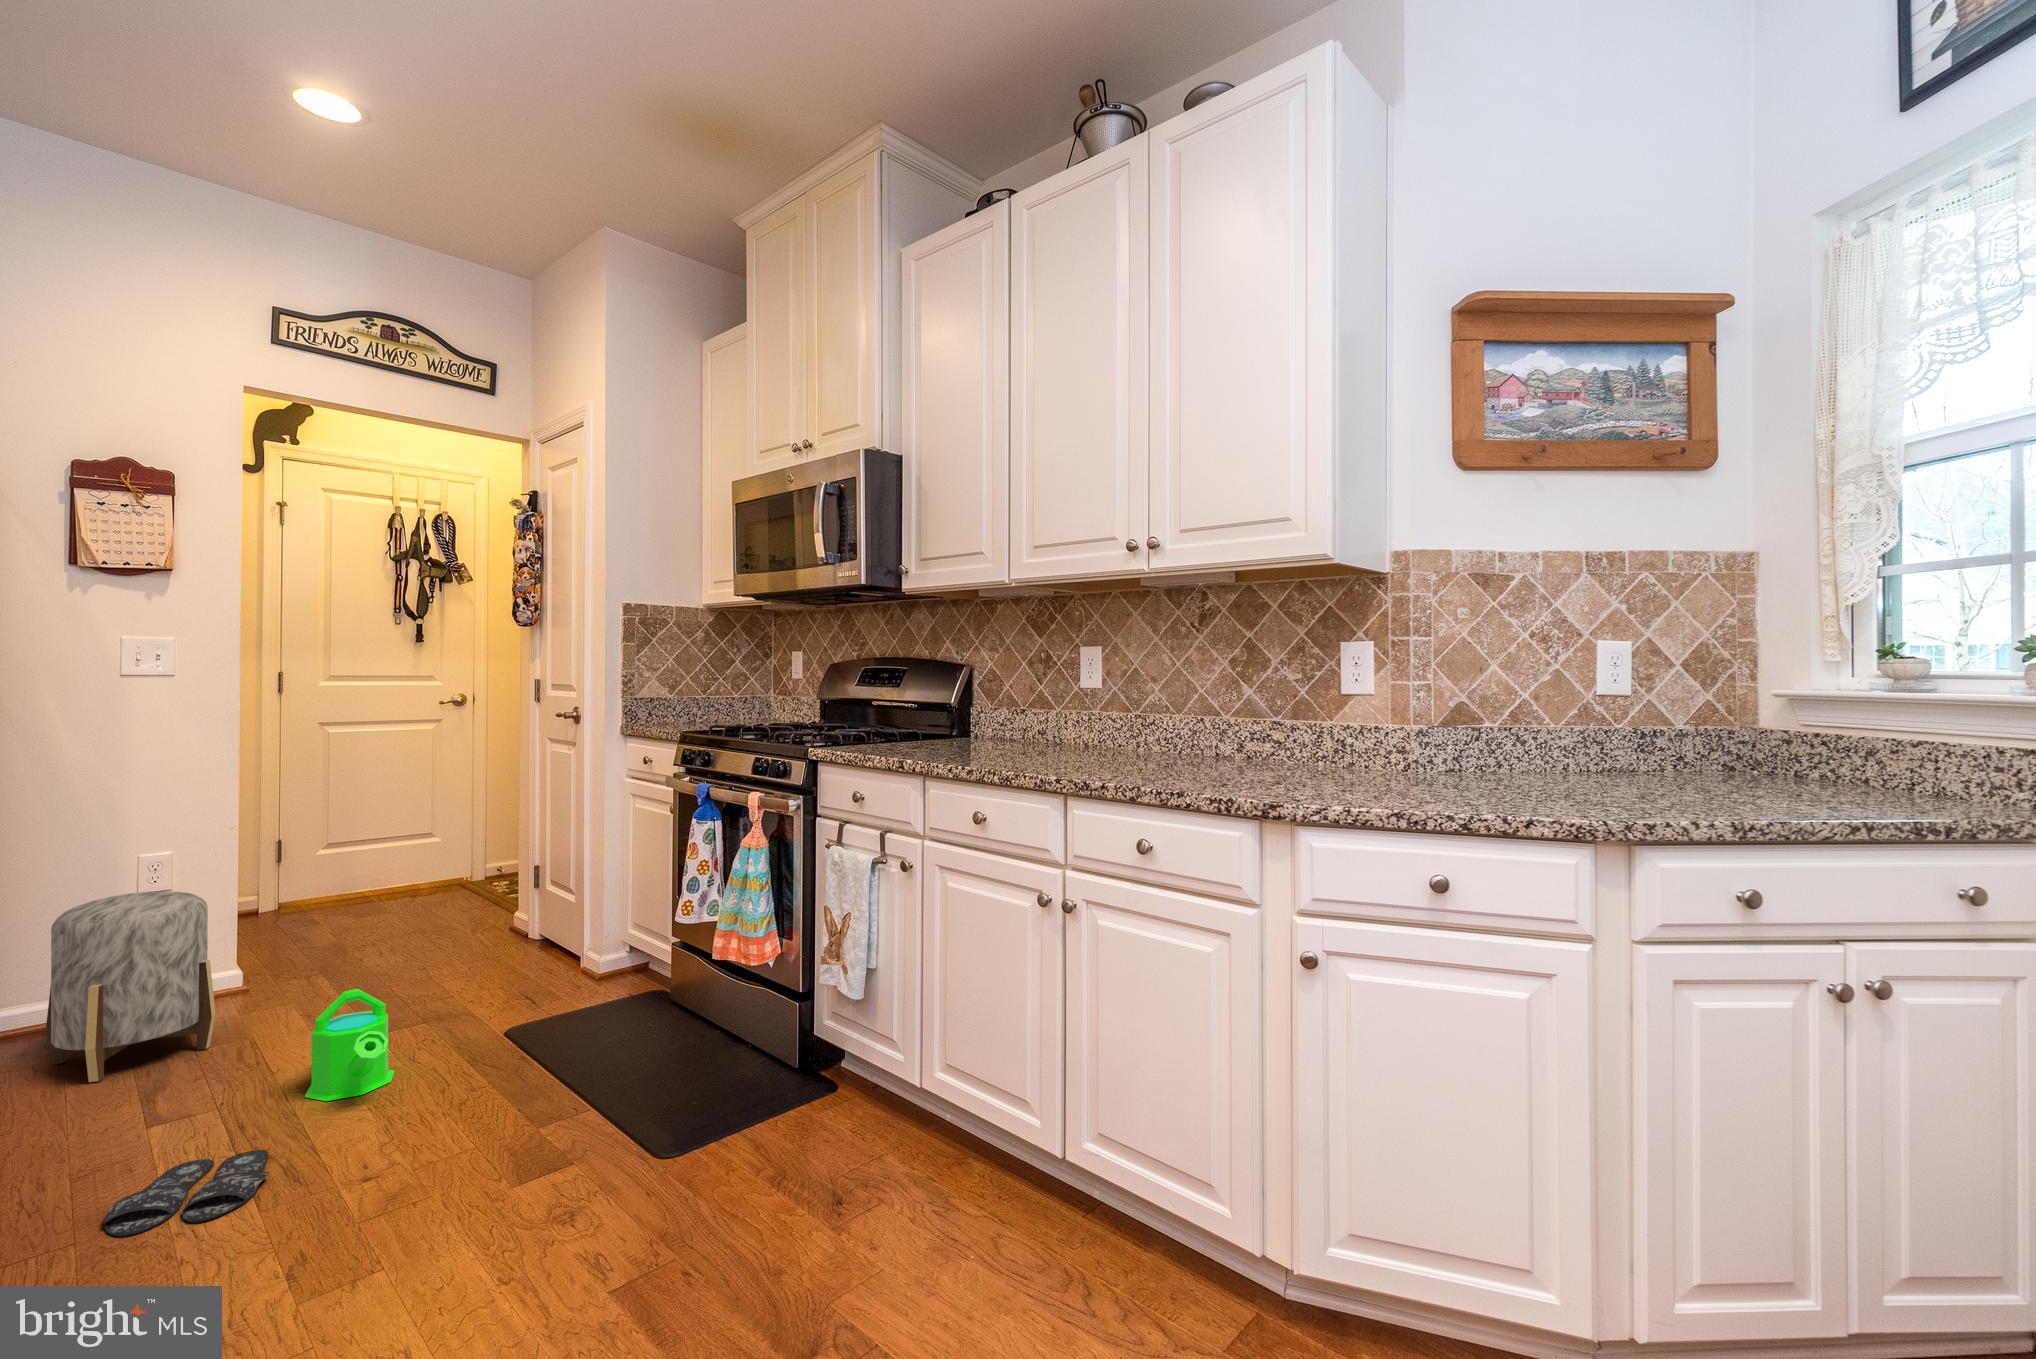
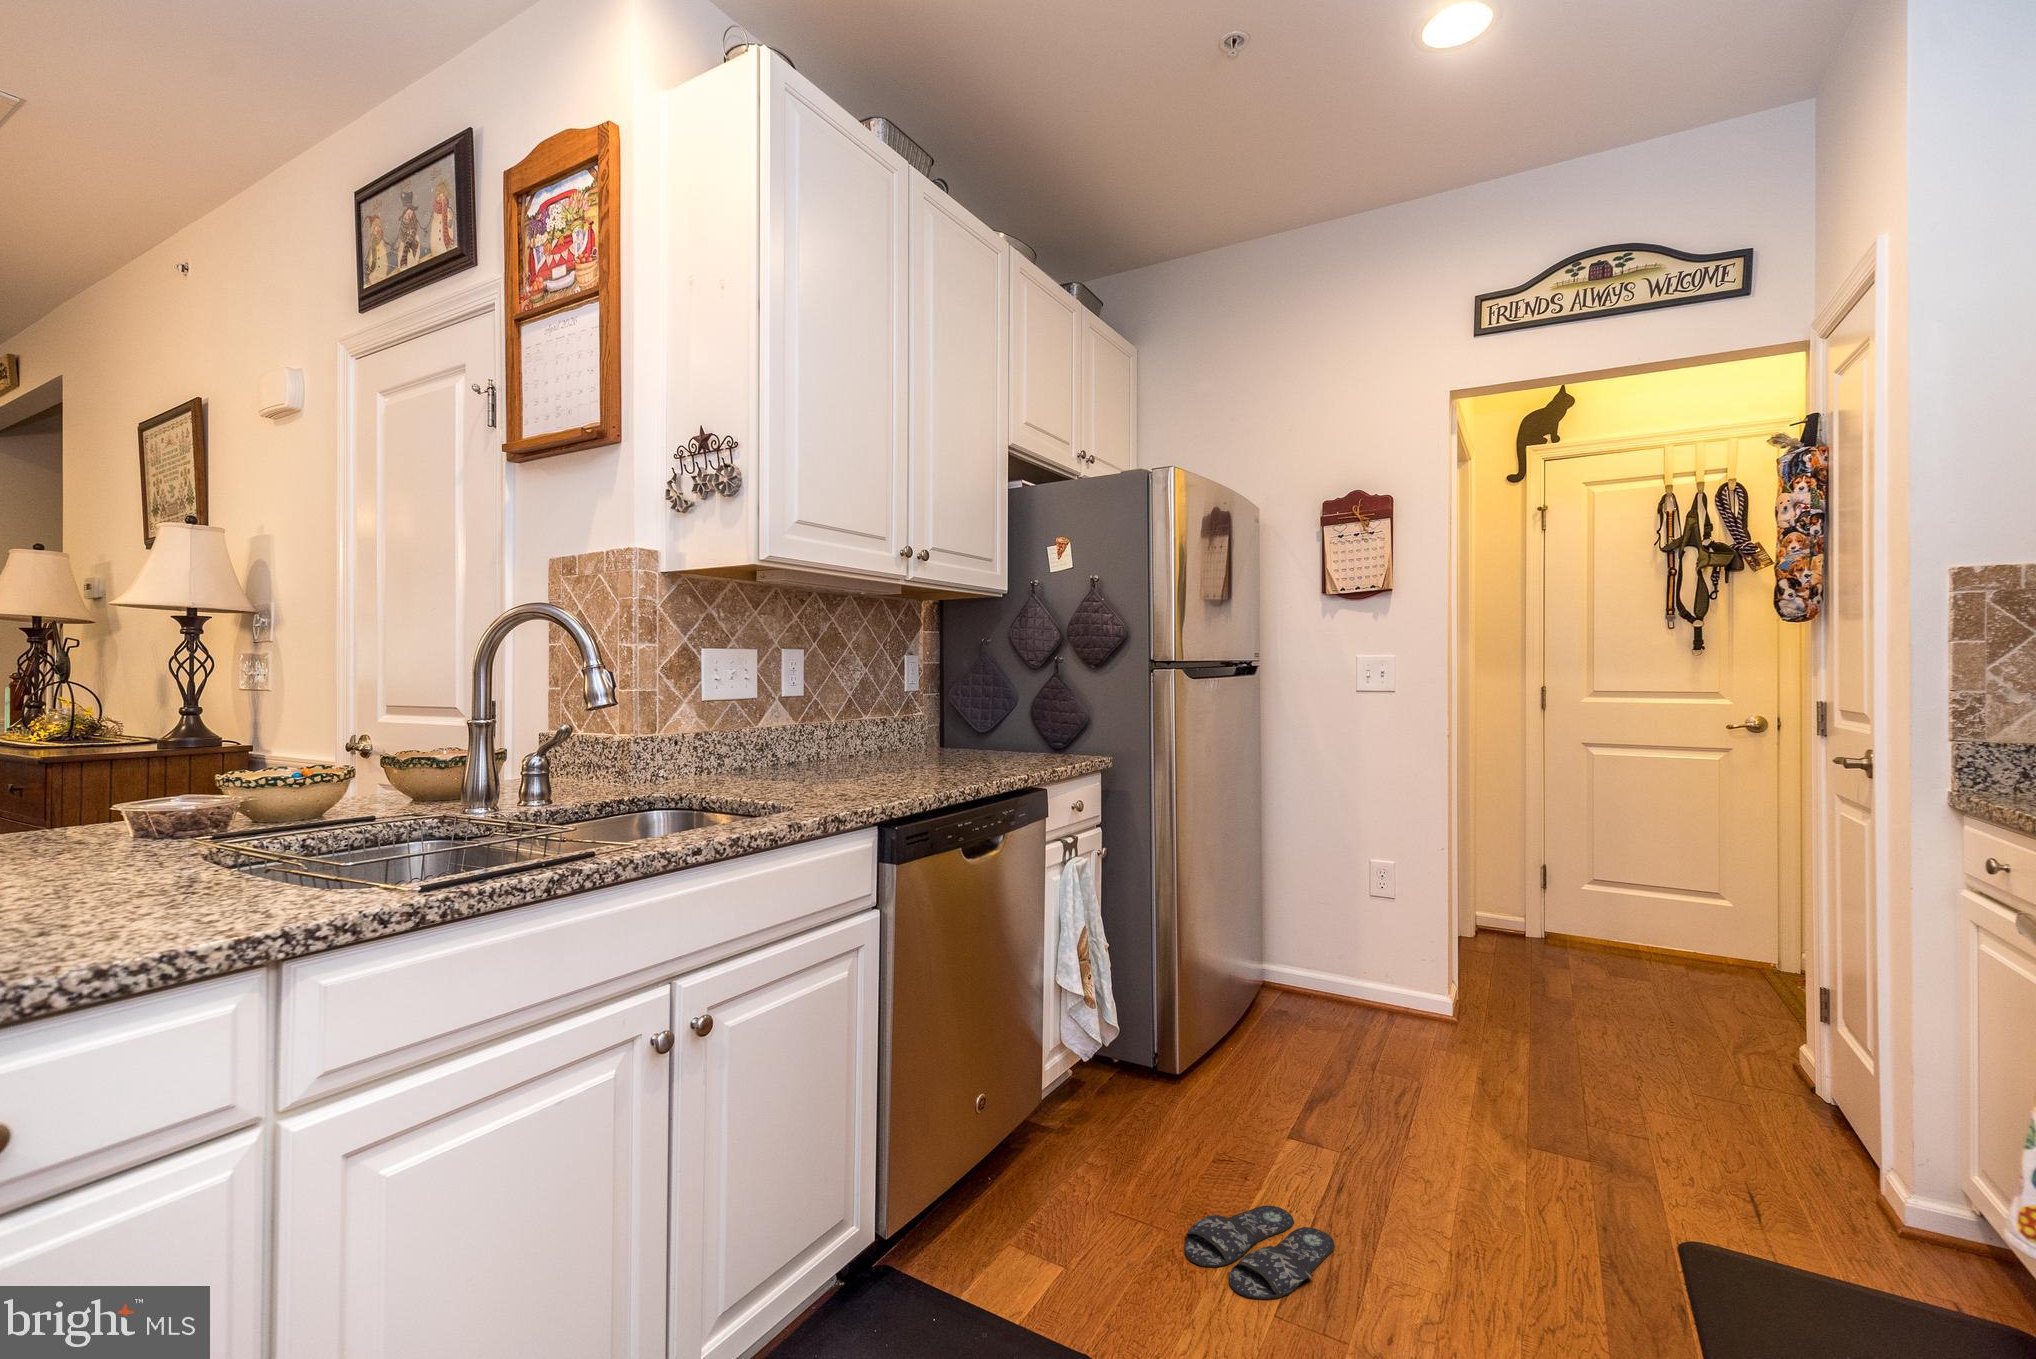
stool: present [45,891,216,1082] -> none [1277,901,1389,1079]
watering can: present [305,989,395,1101] -> none [1410,1087,1513,1231]

